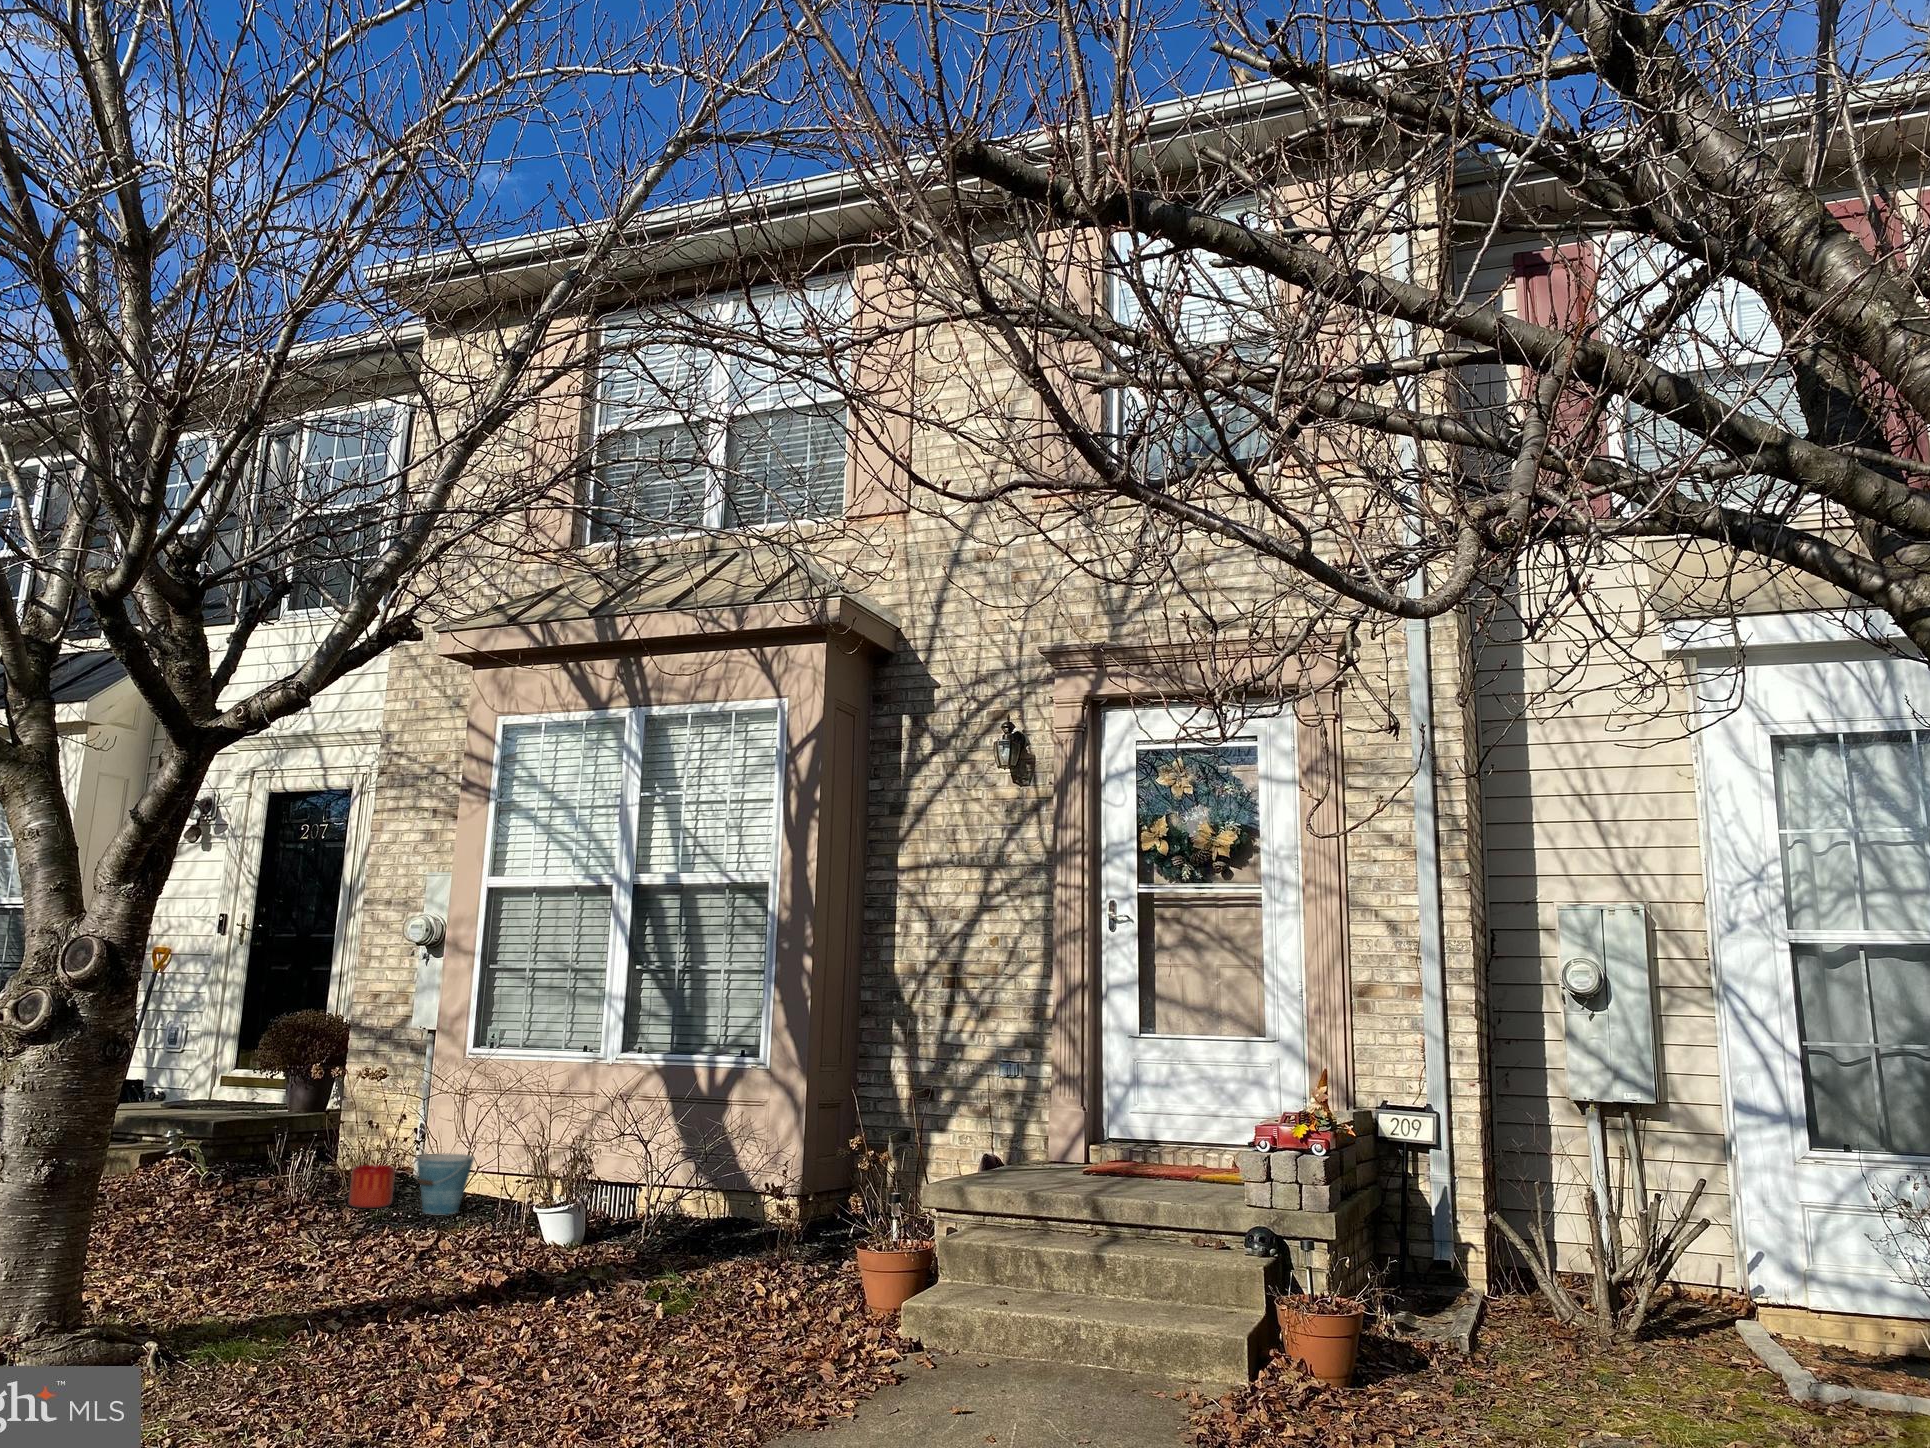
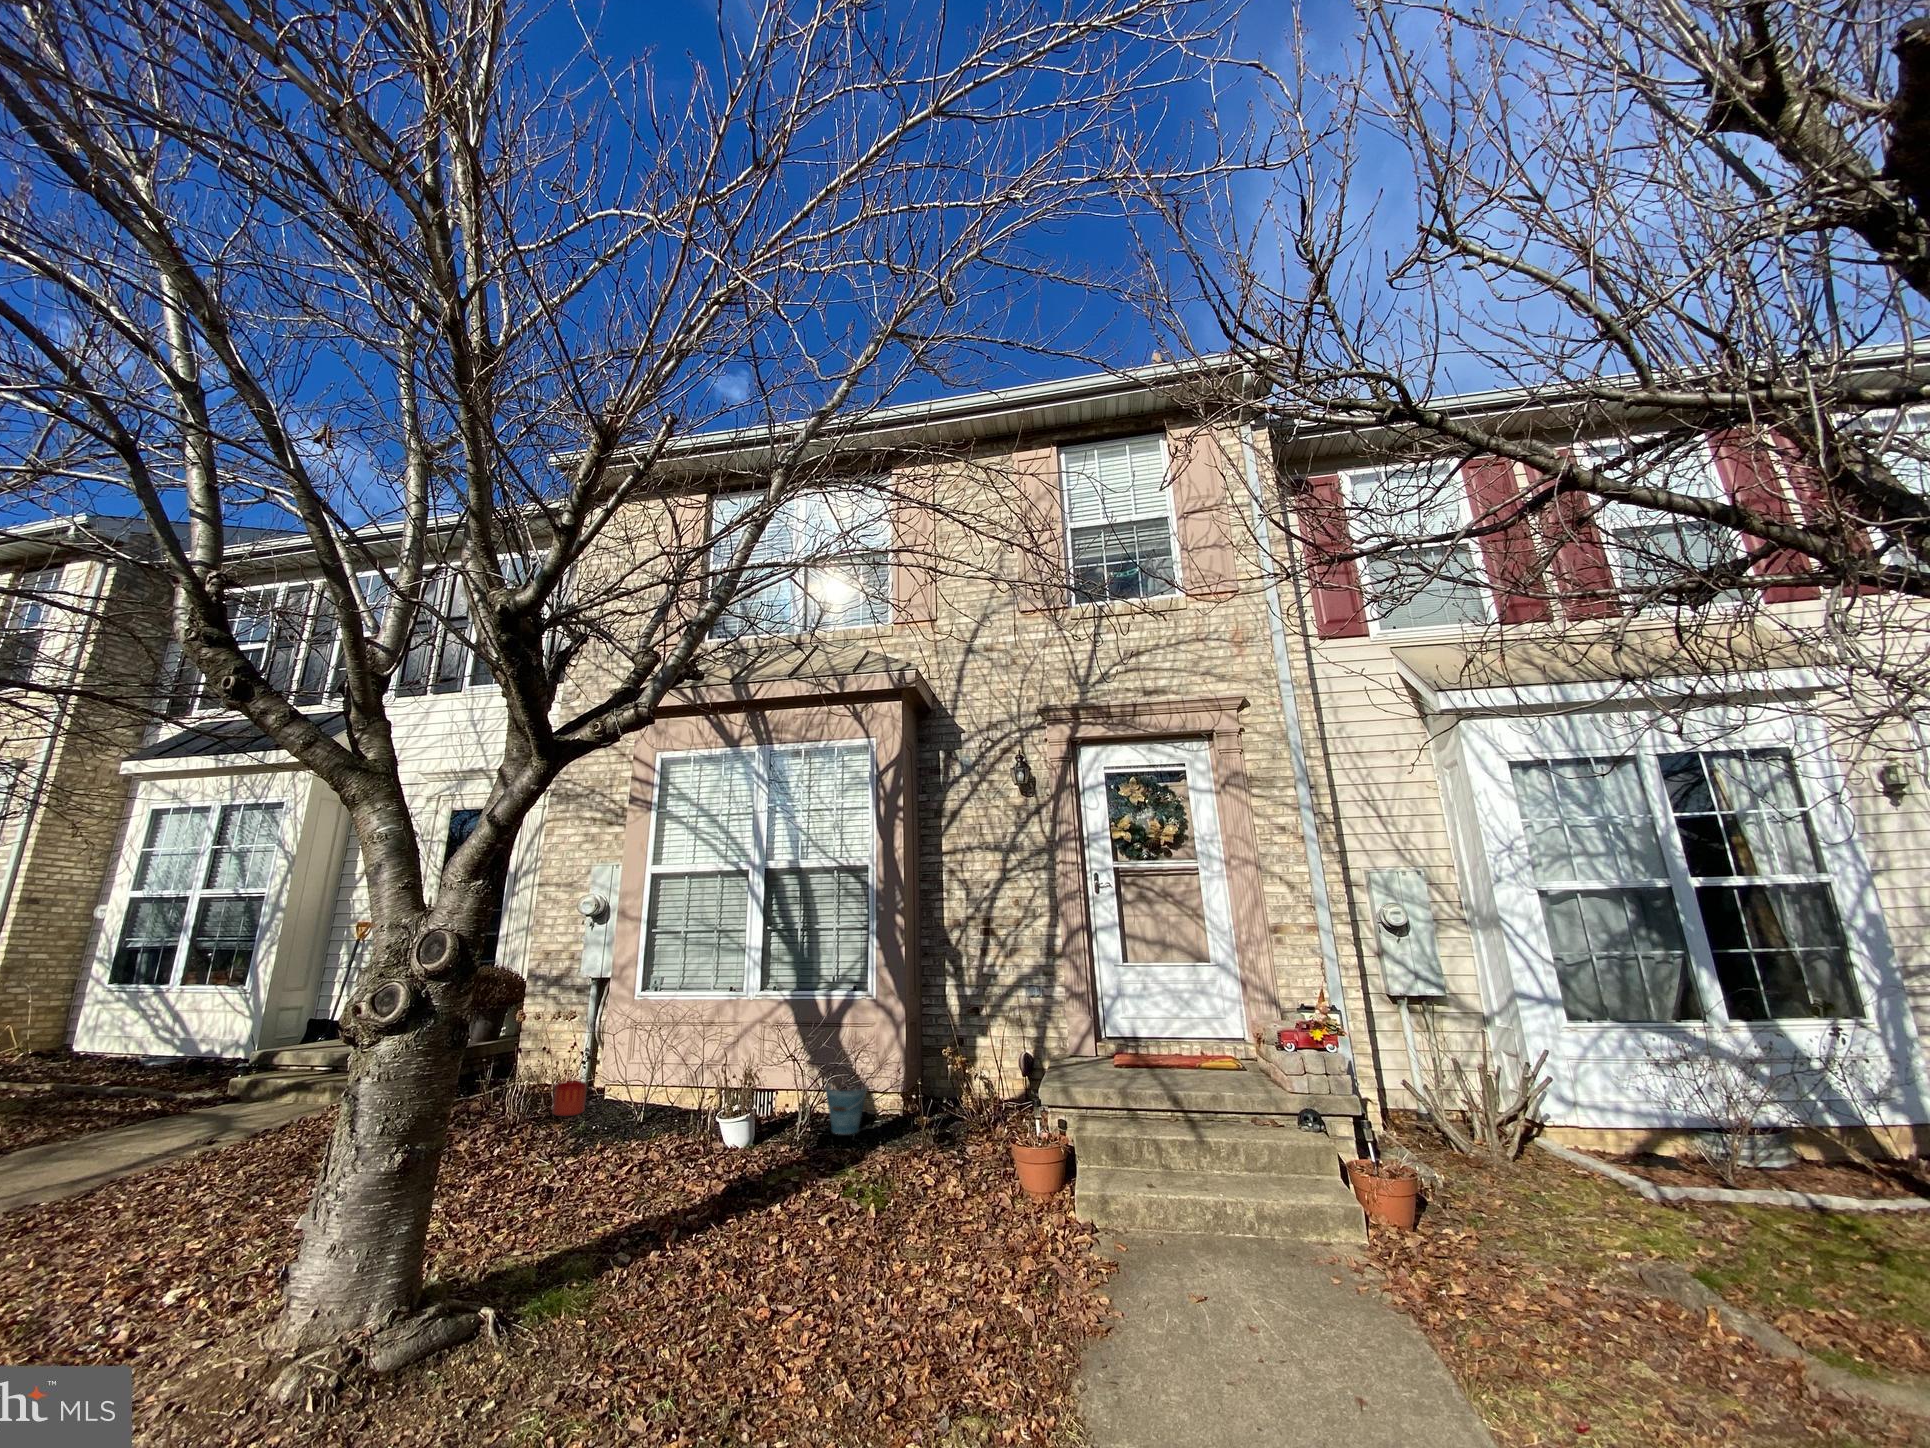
bucket: present [417,1153,474,1214] -> present [825,1084,867,1134]

